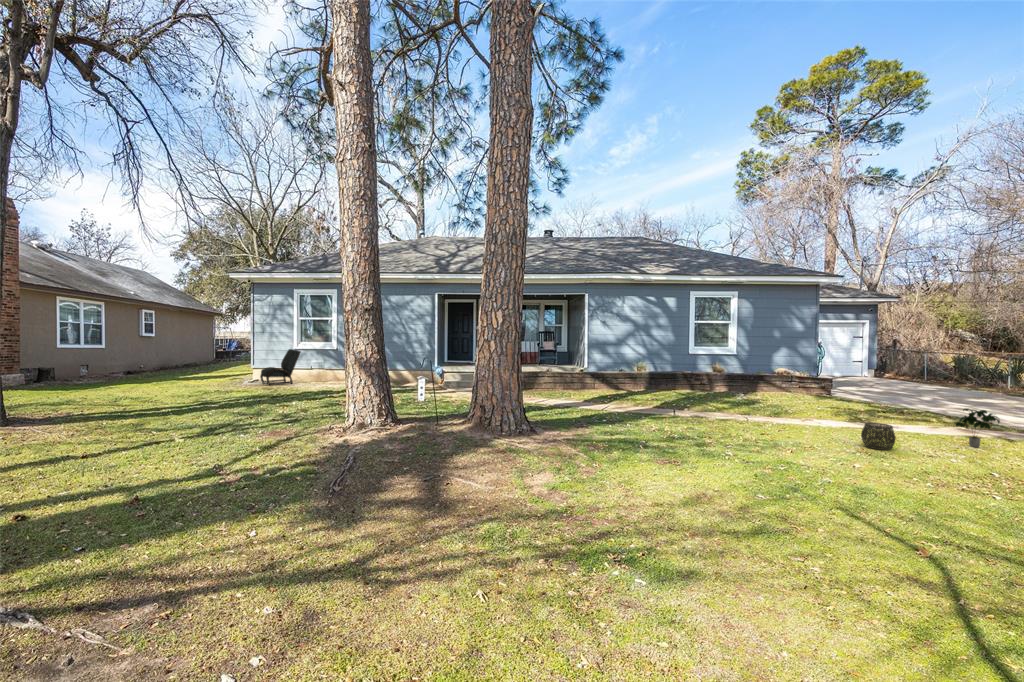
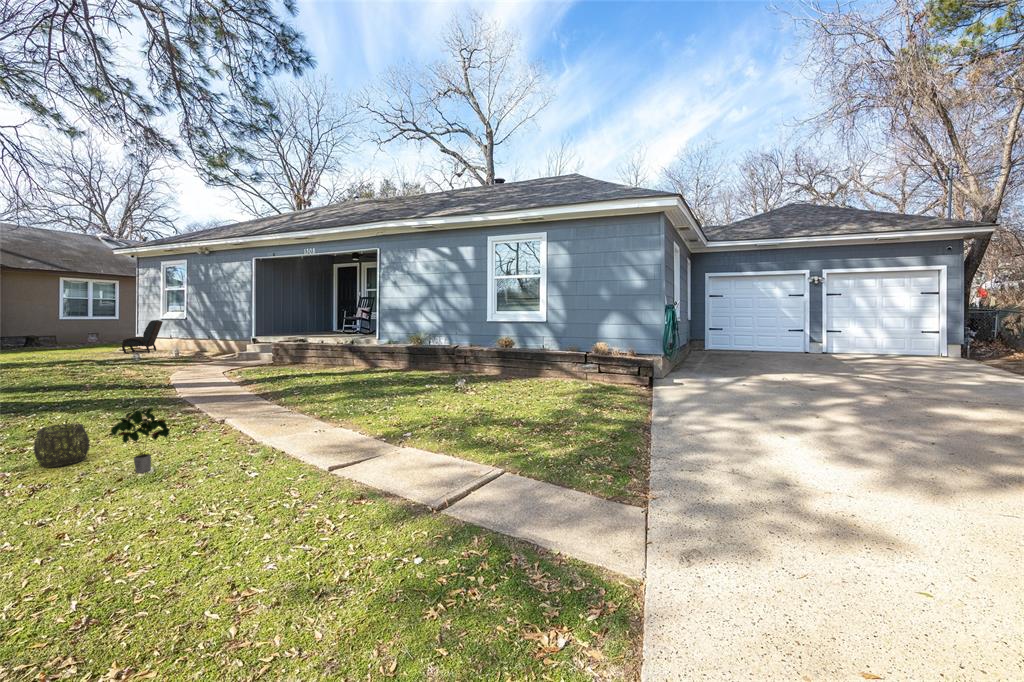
potted plant: present [954,409,1000,448] -> present [111,408,170,473]
woven basket: present [861,422,896,450] -> present [34,423,90,468]

